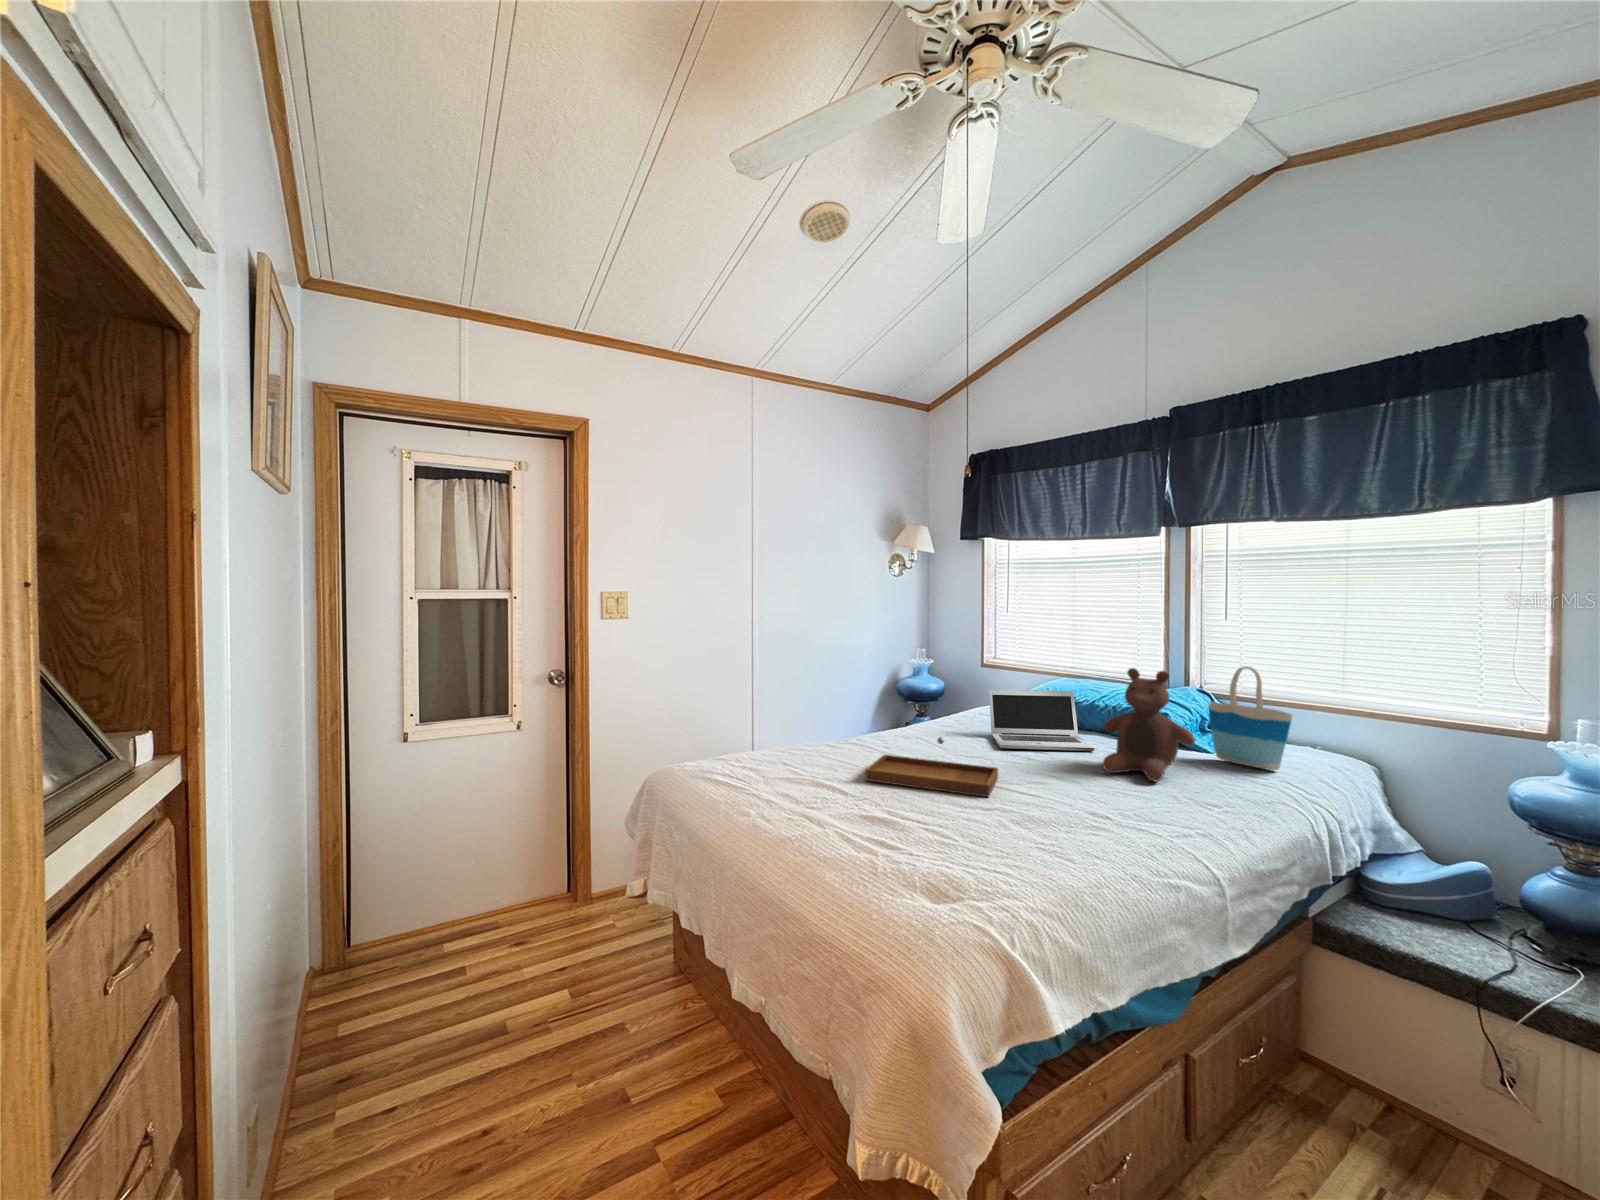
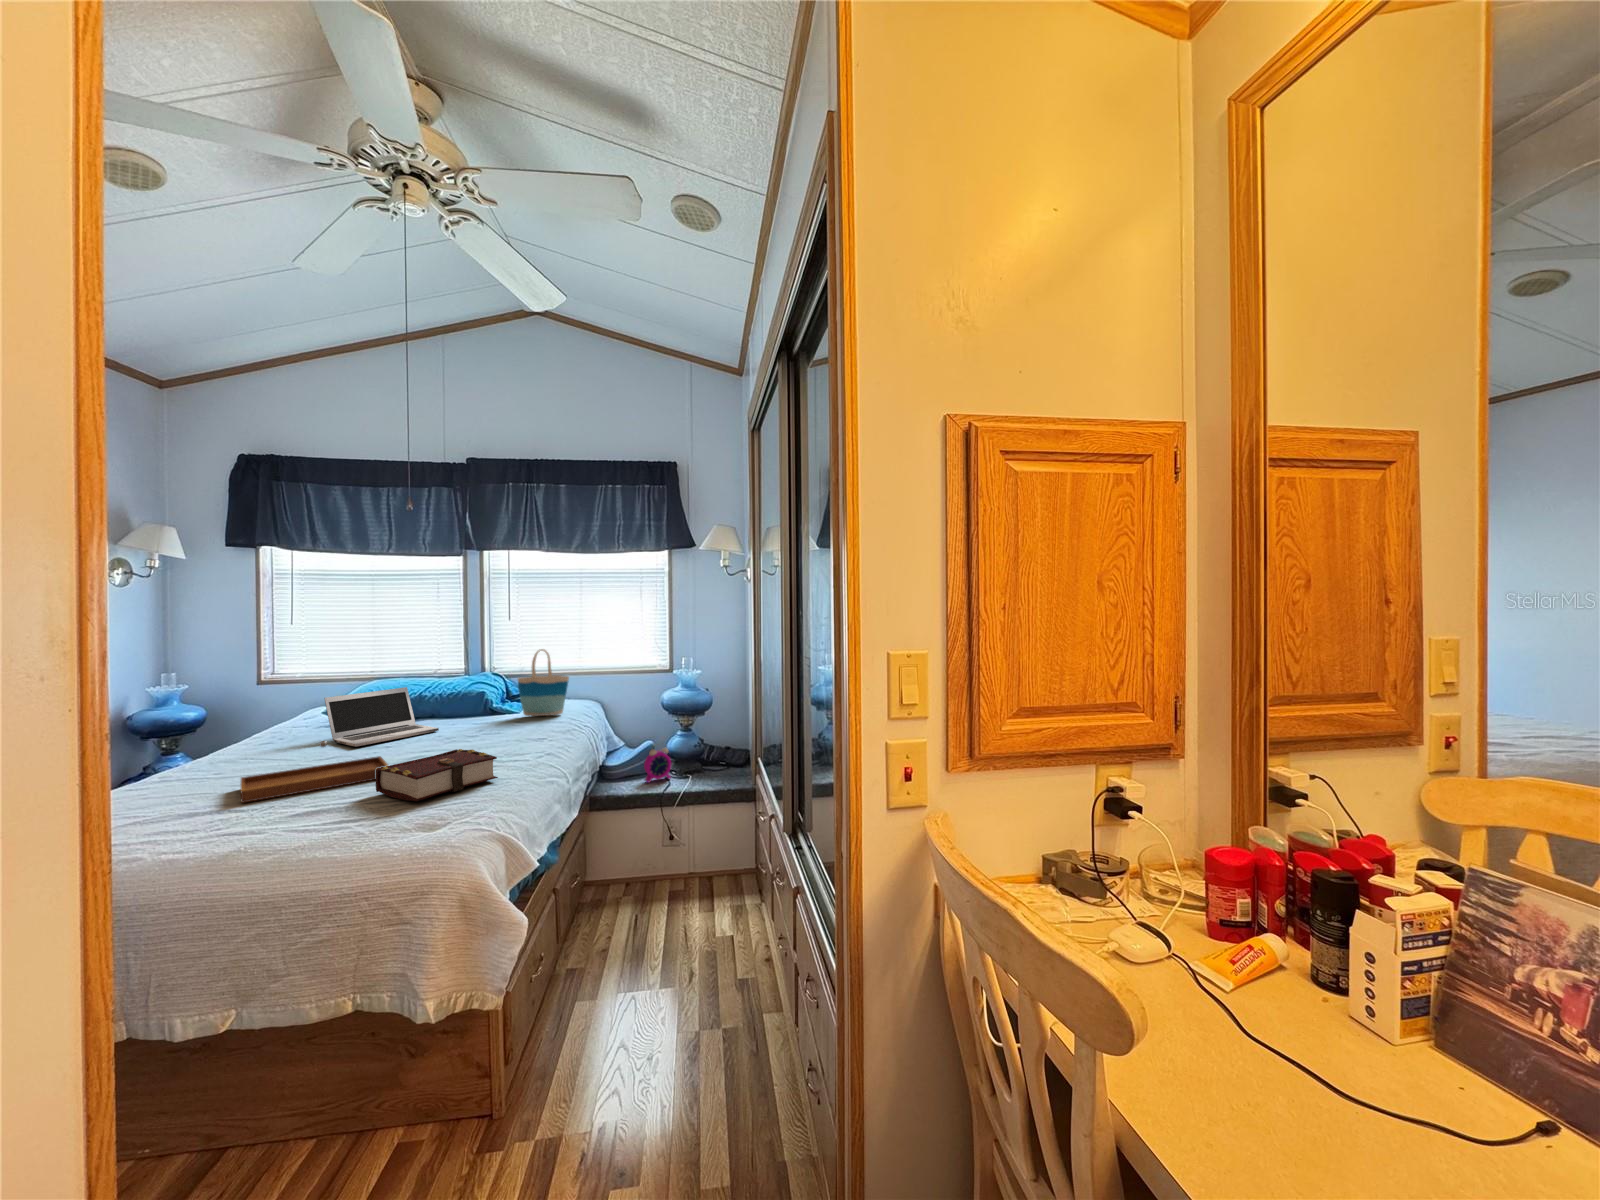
stuffed bear: present [1103,668,1195,781] -> none [452,657,521,739]
book: none [954,786,1084,849] -> present [376,749,498,801]
alarm clock: none [1450,880,1529,961] -> present [644,748,672,782]

